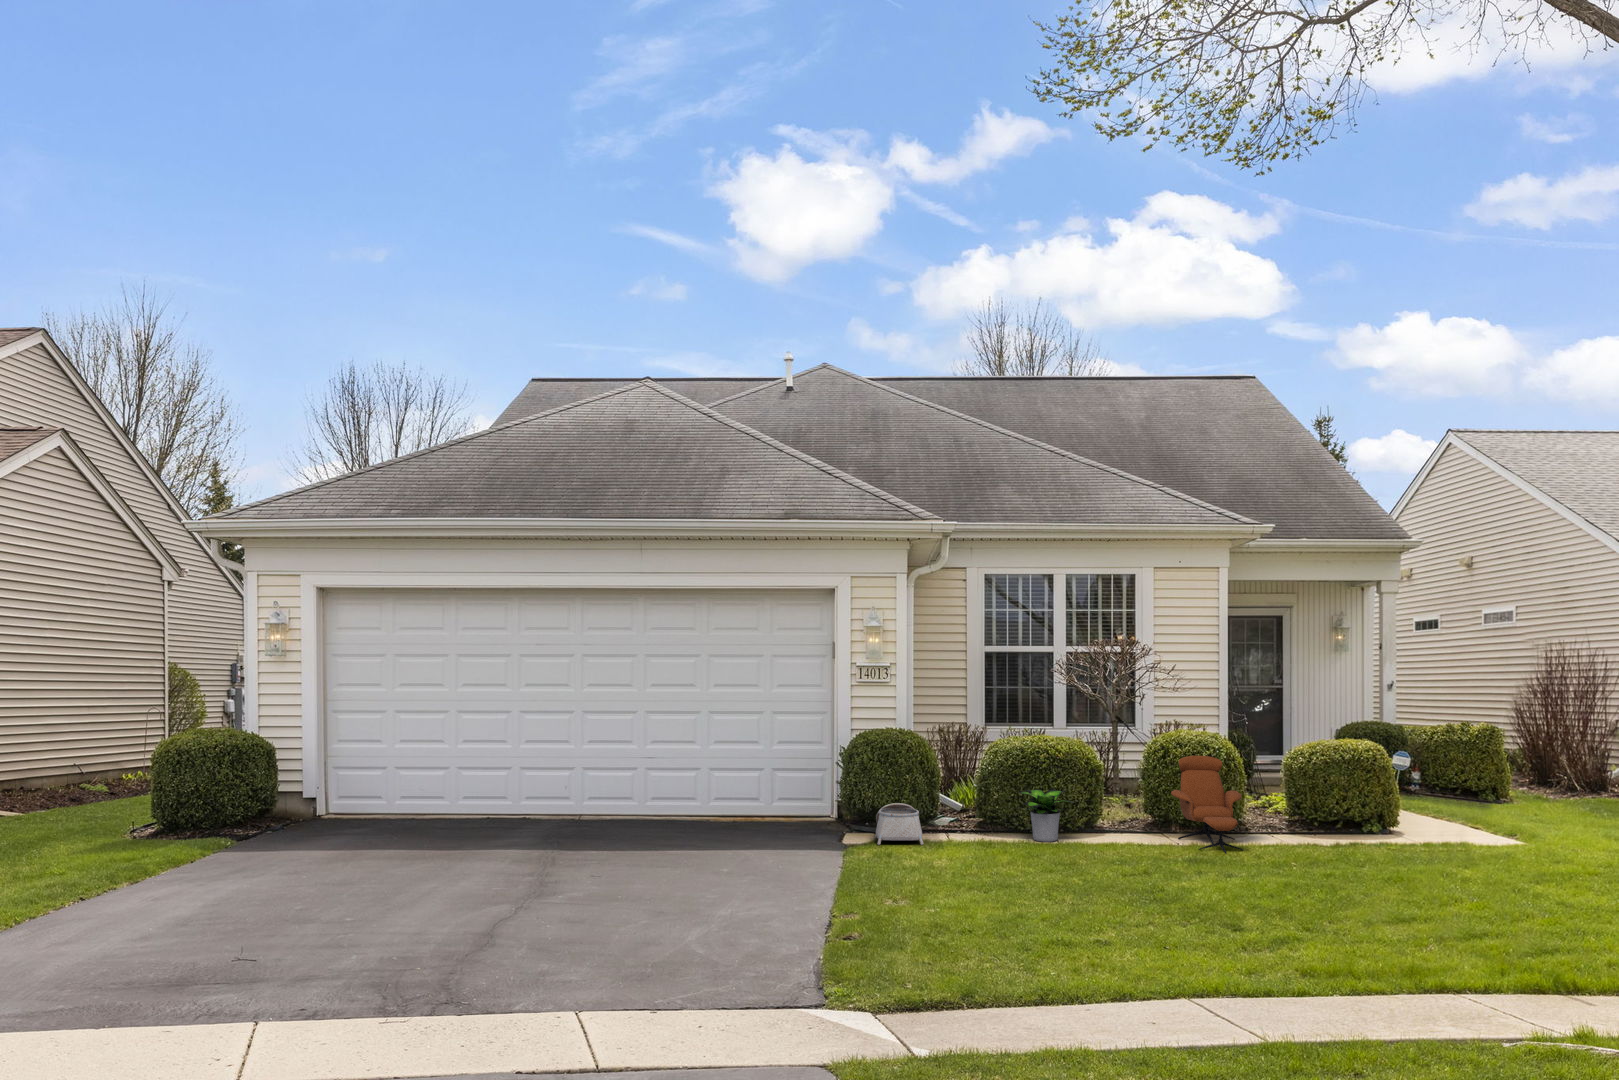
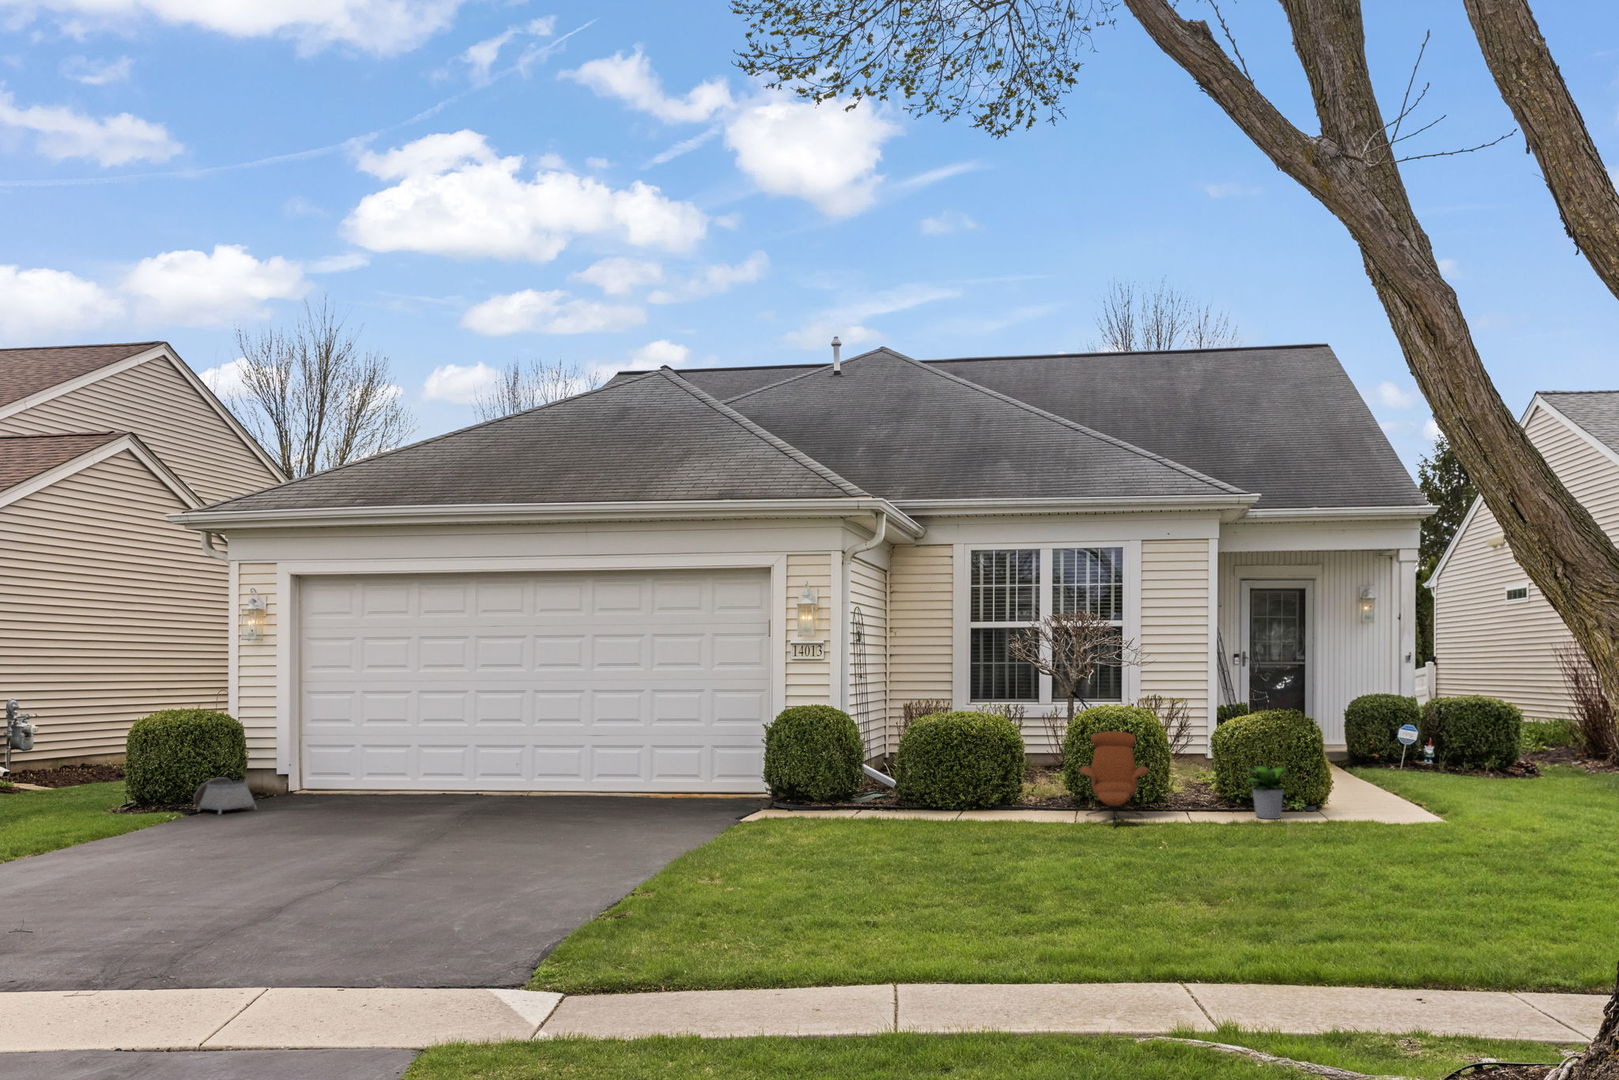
potted plant: present [1020,789,1073,842] -> present [1242,765,1287,819]
basket: present [875,803,923,845] -> present [194,777,257,815]

